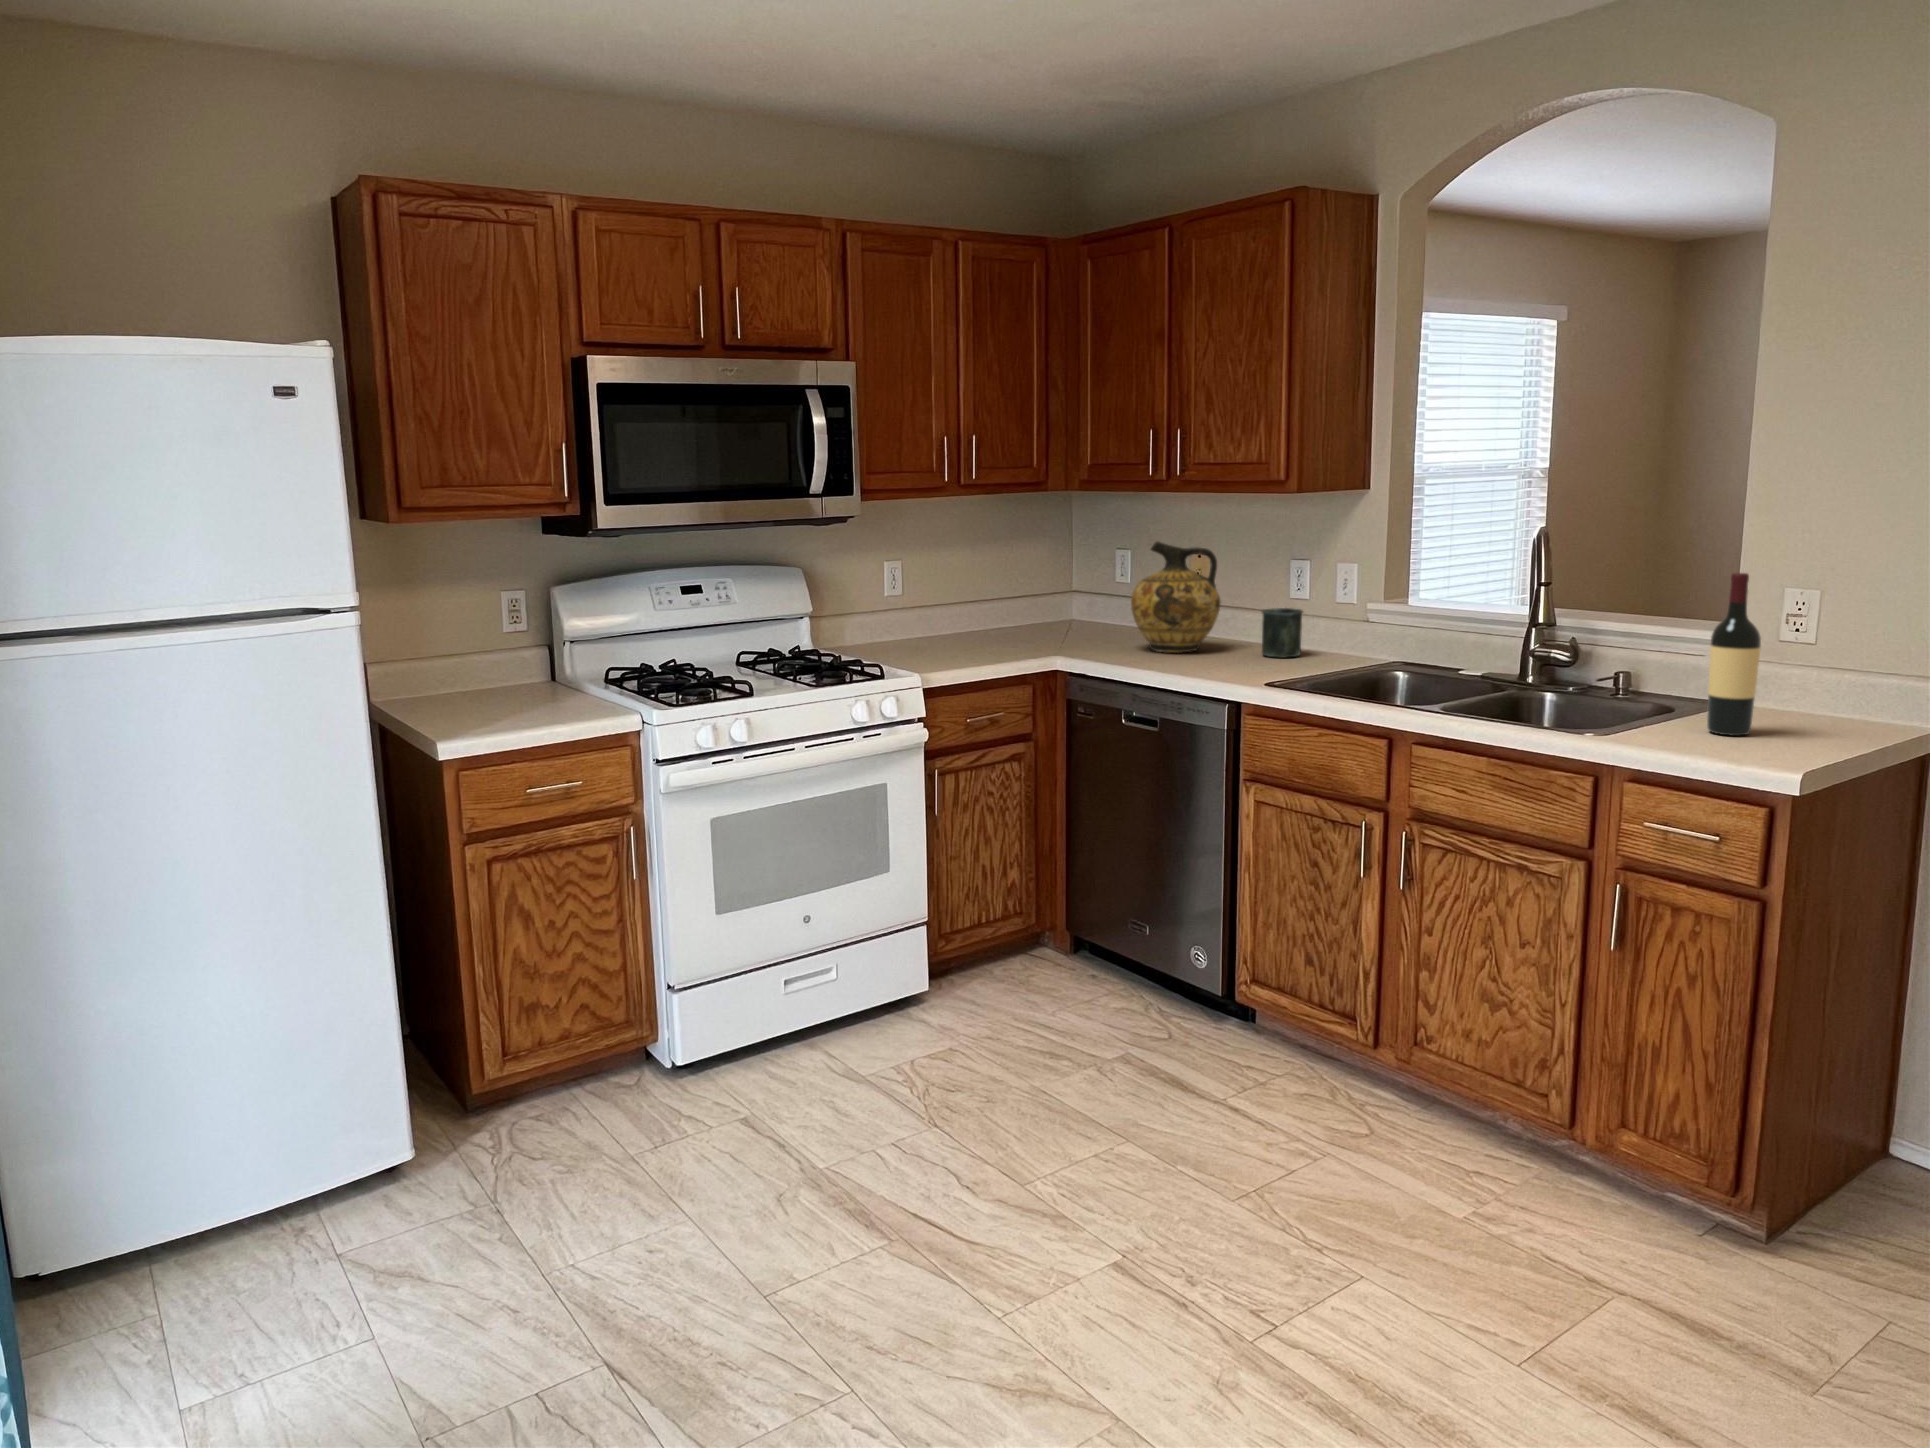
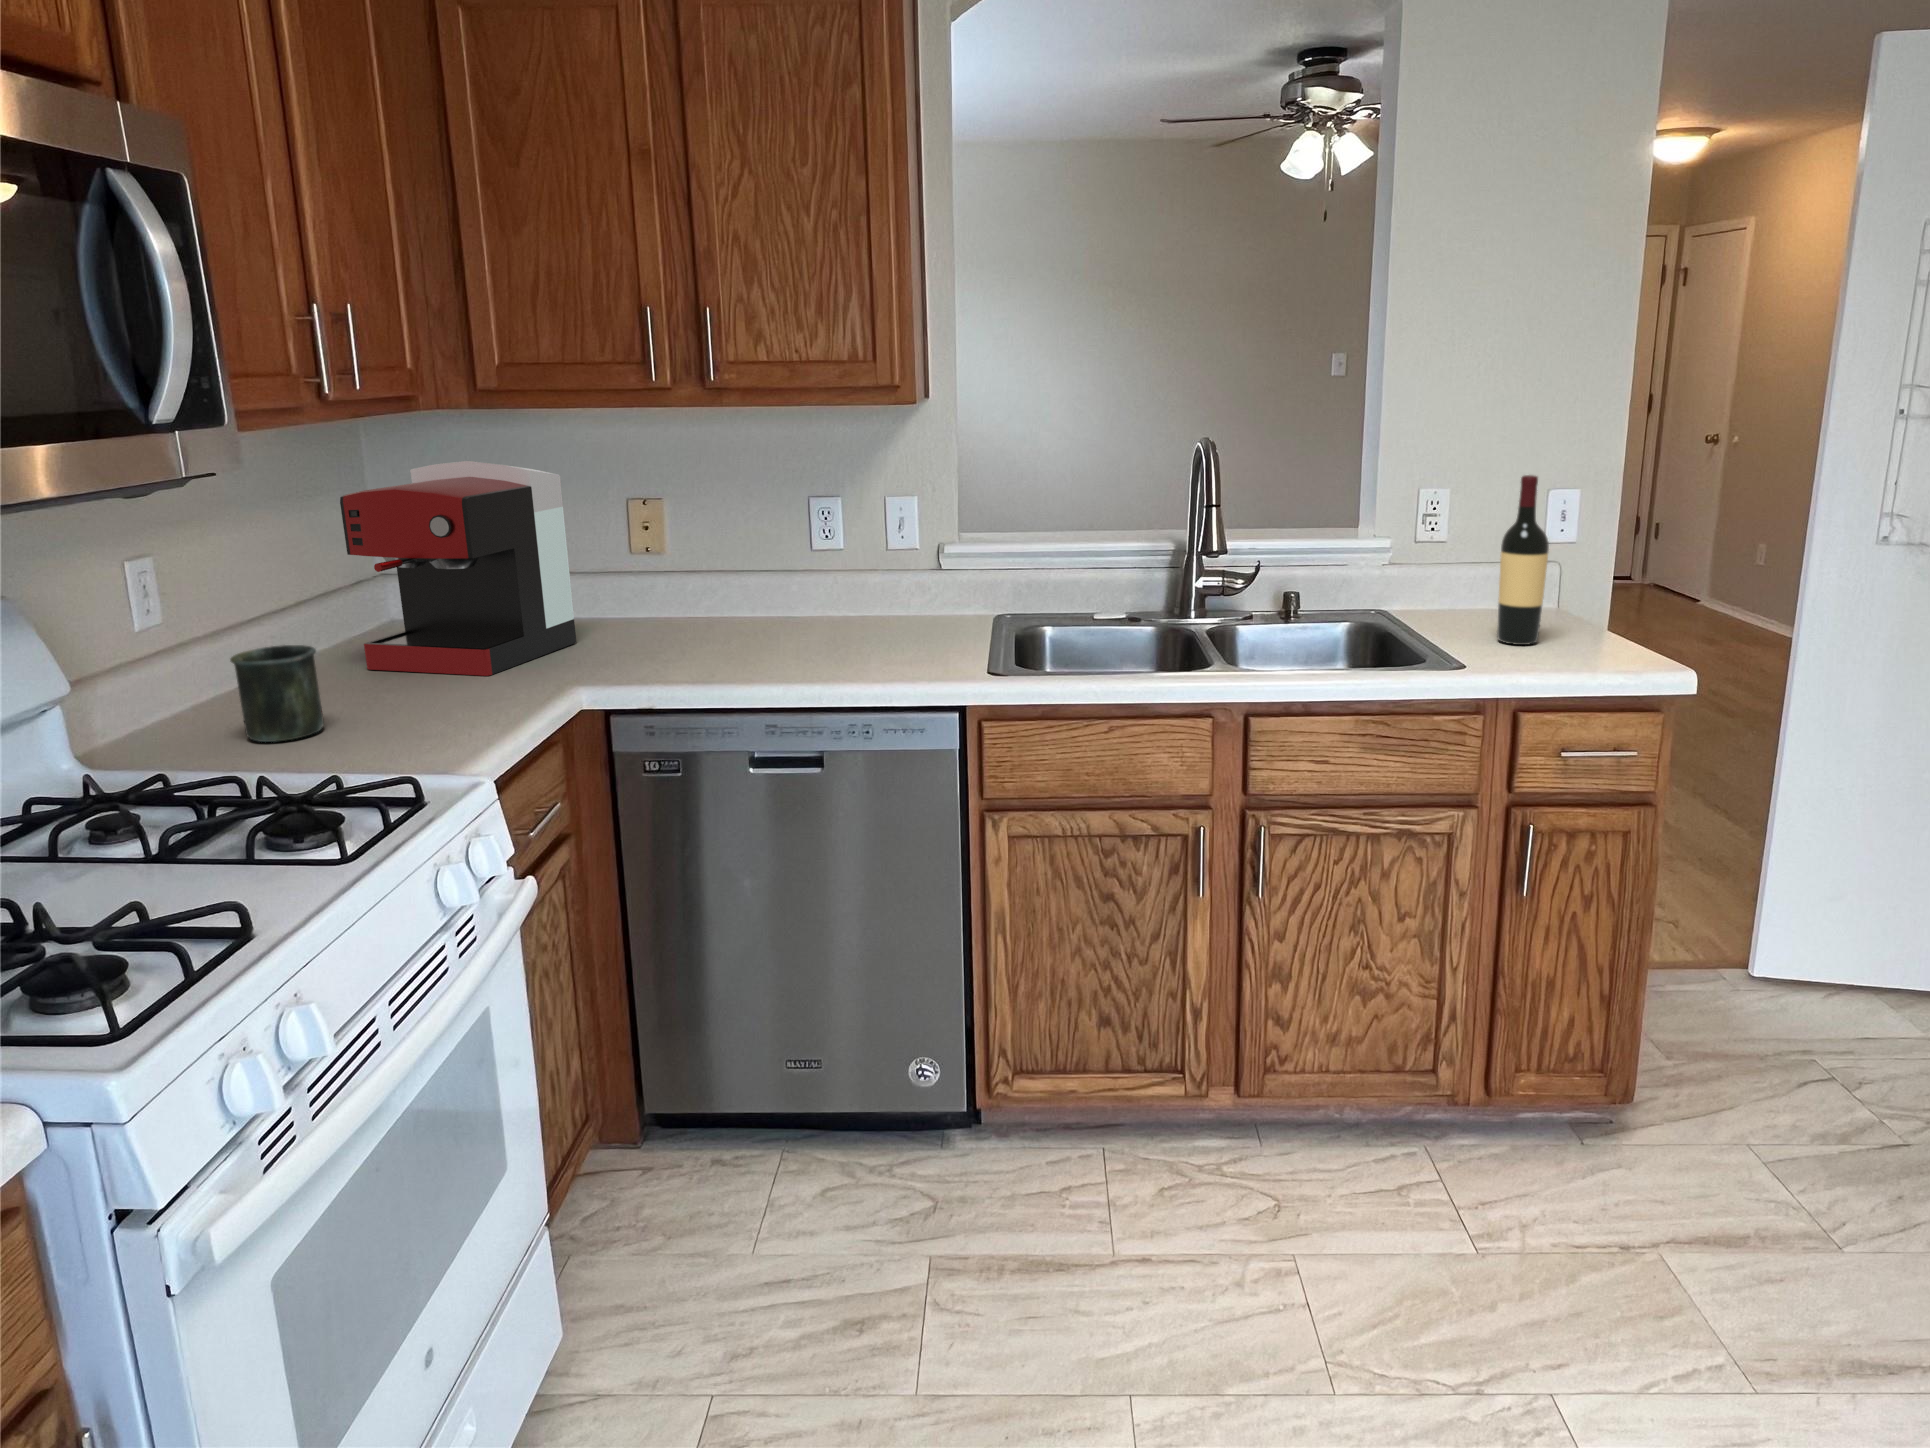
coffee maker: none [989,518,1116,644] -> present [340,461,576,676]
ceramic jug: present [1131,542,1221,653] -> none [652,488,787,655]
mug: present [1262,608,1303,658] -> present [230,645,324,742]

